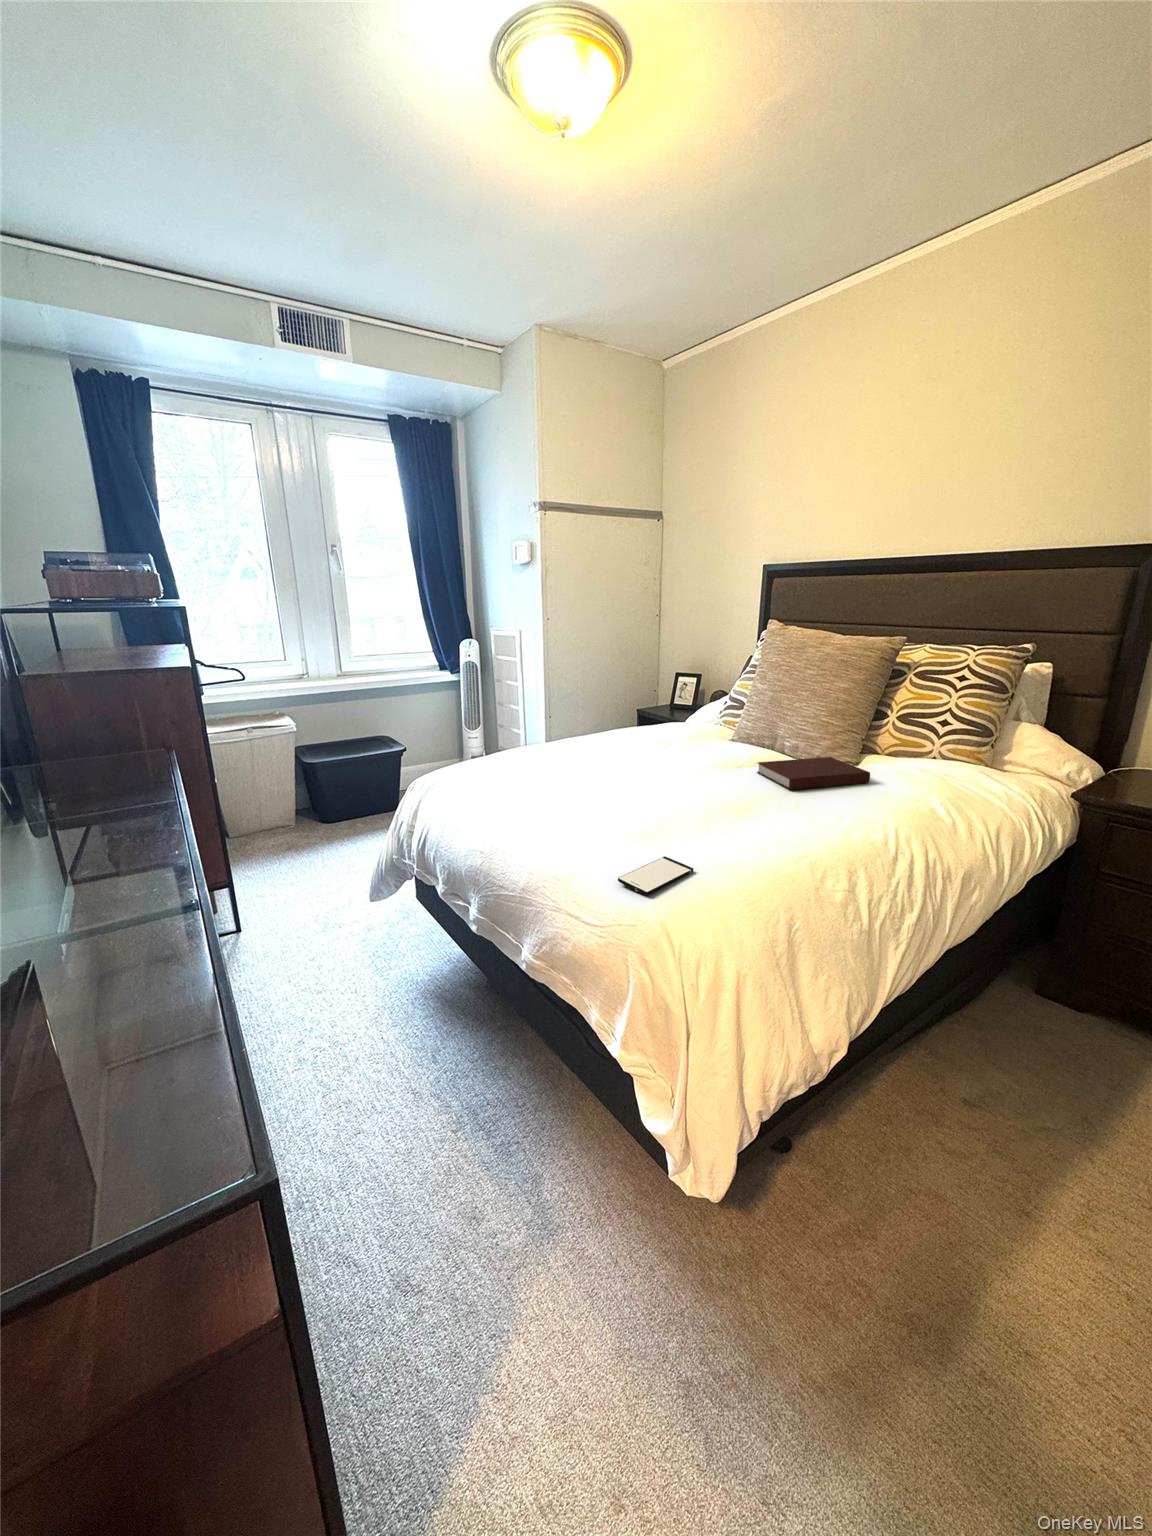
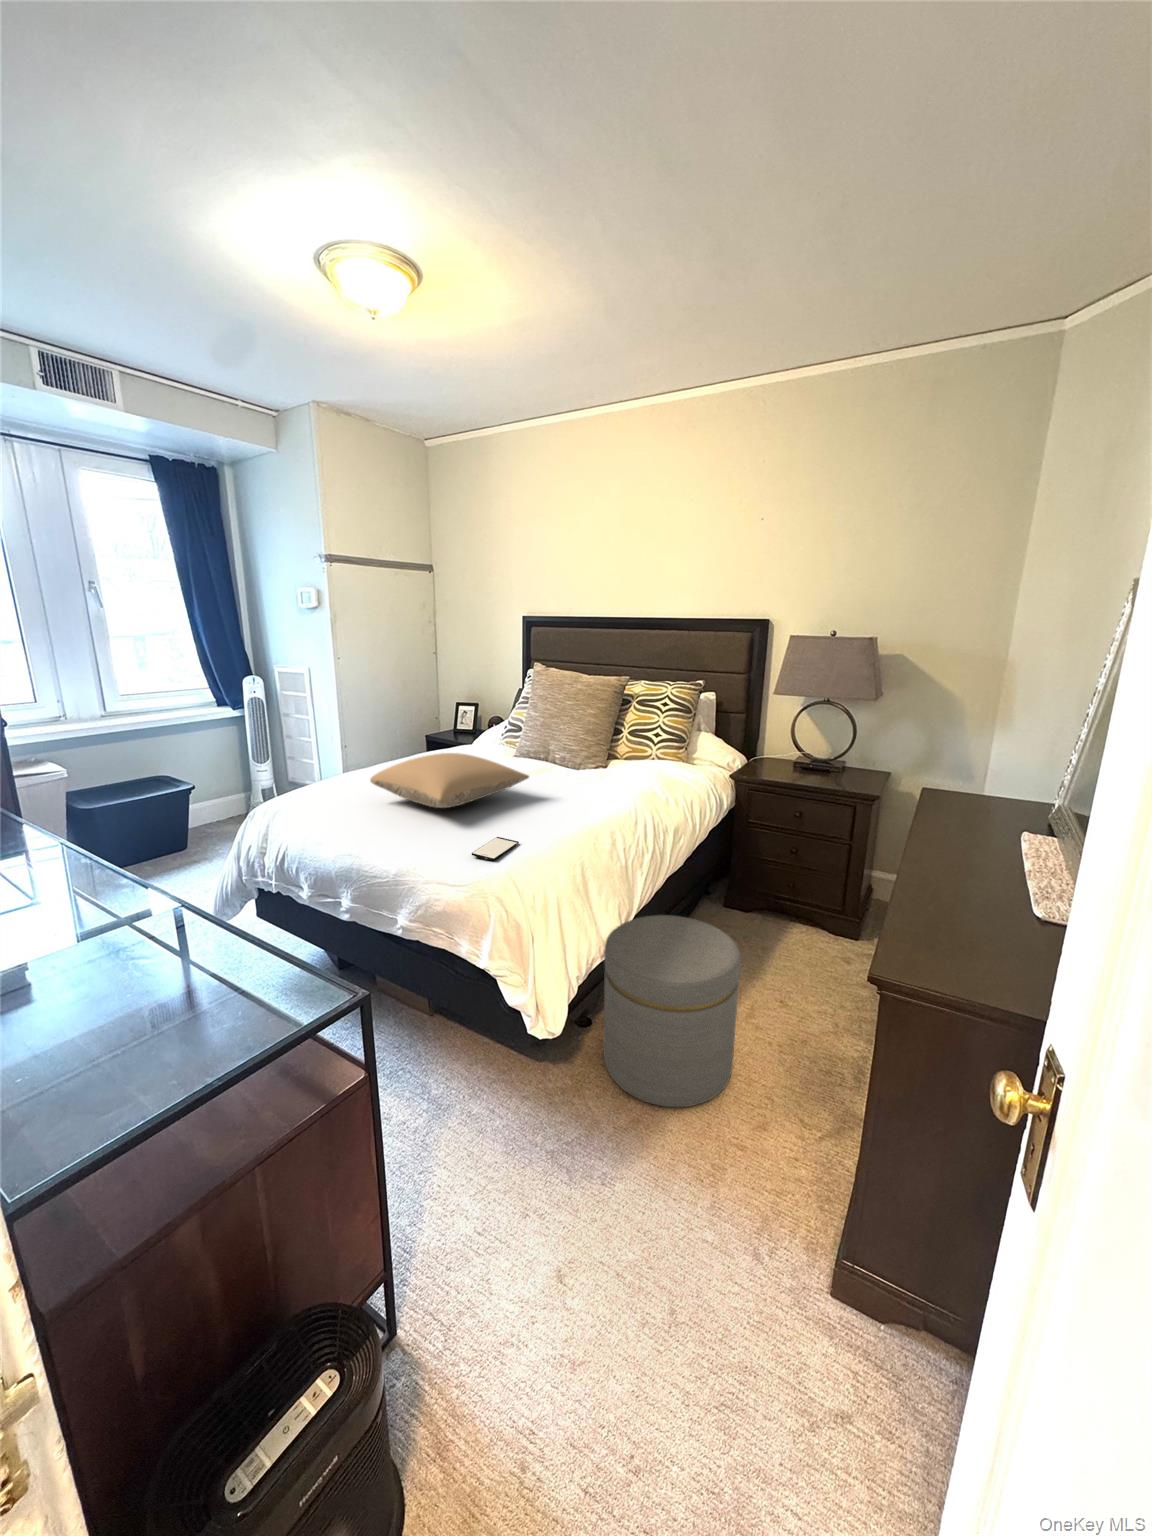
pillow: none [528,731,733,804] -> present [370,753,529,808]
notebook: present [757,757,870,789] -> none [541,763,616,787]
ottoman: none [801,1014,1083,1381] -> present [603,915,741,1107]

